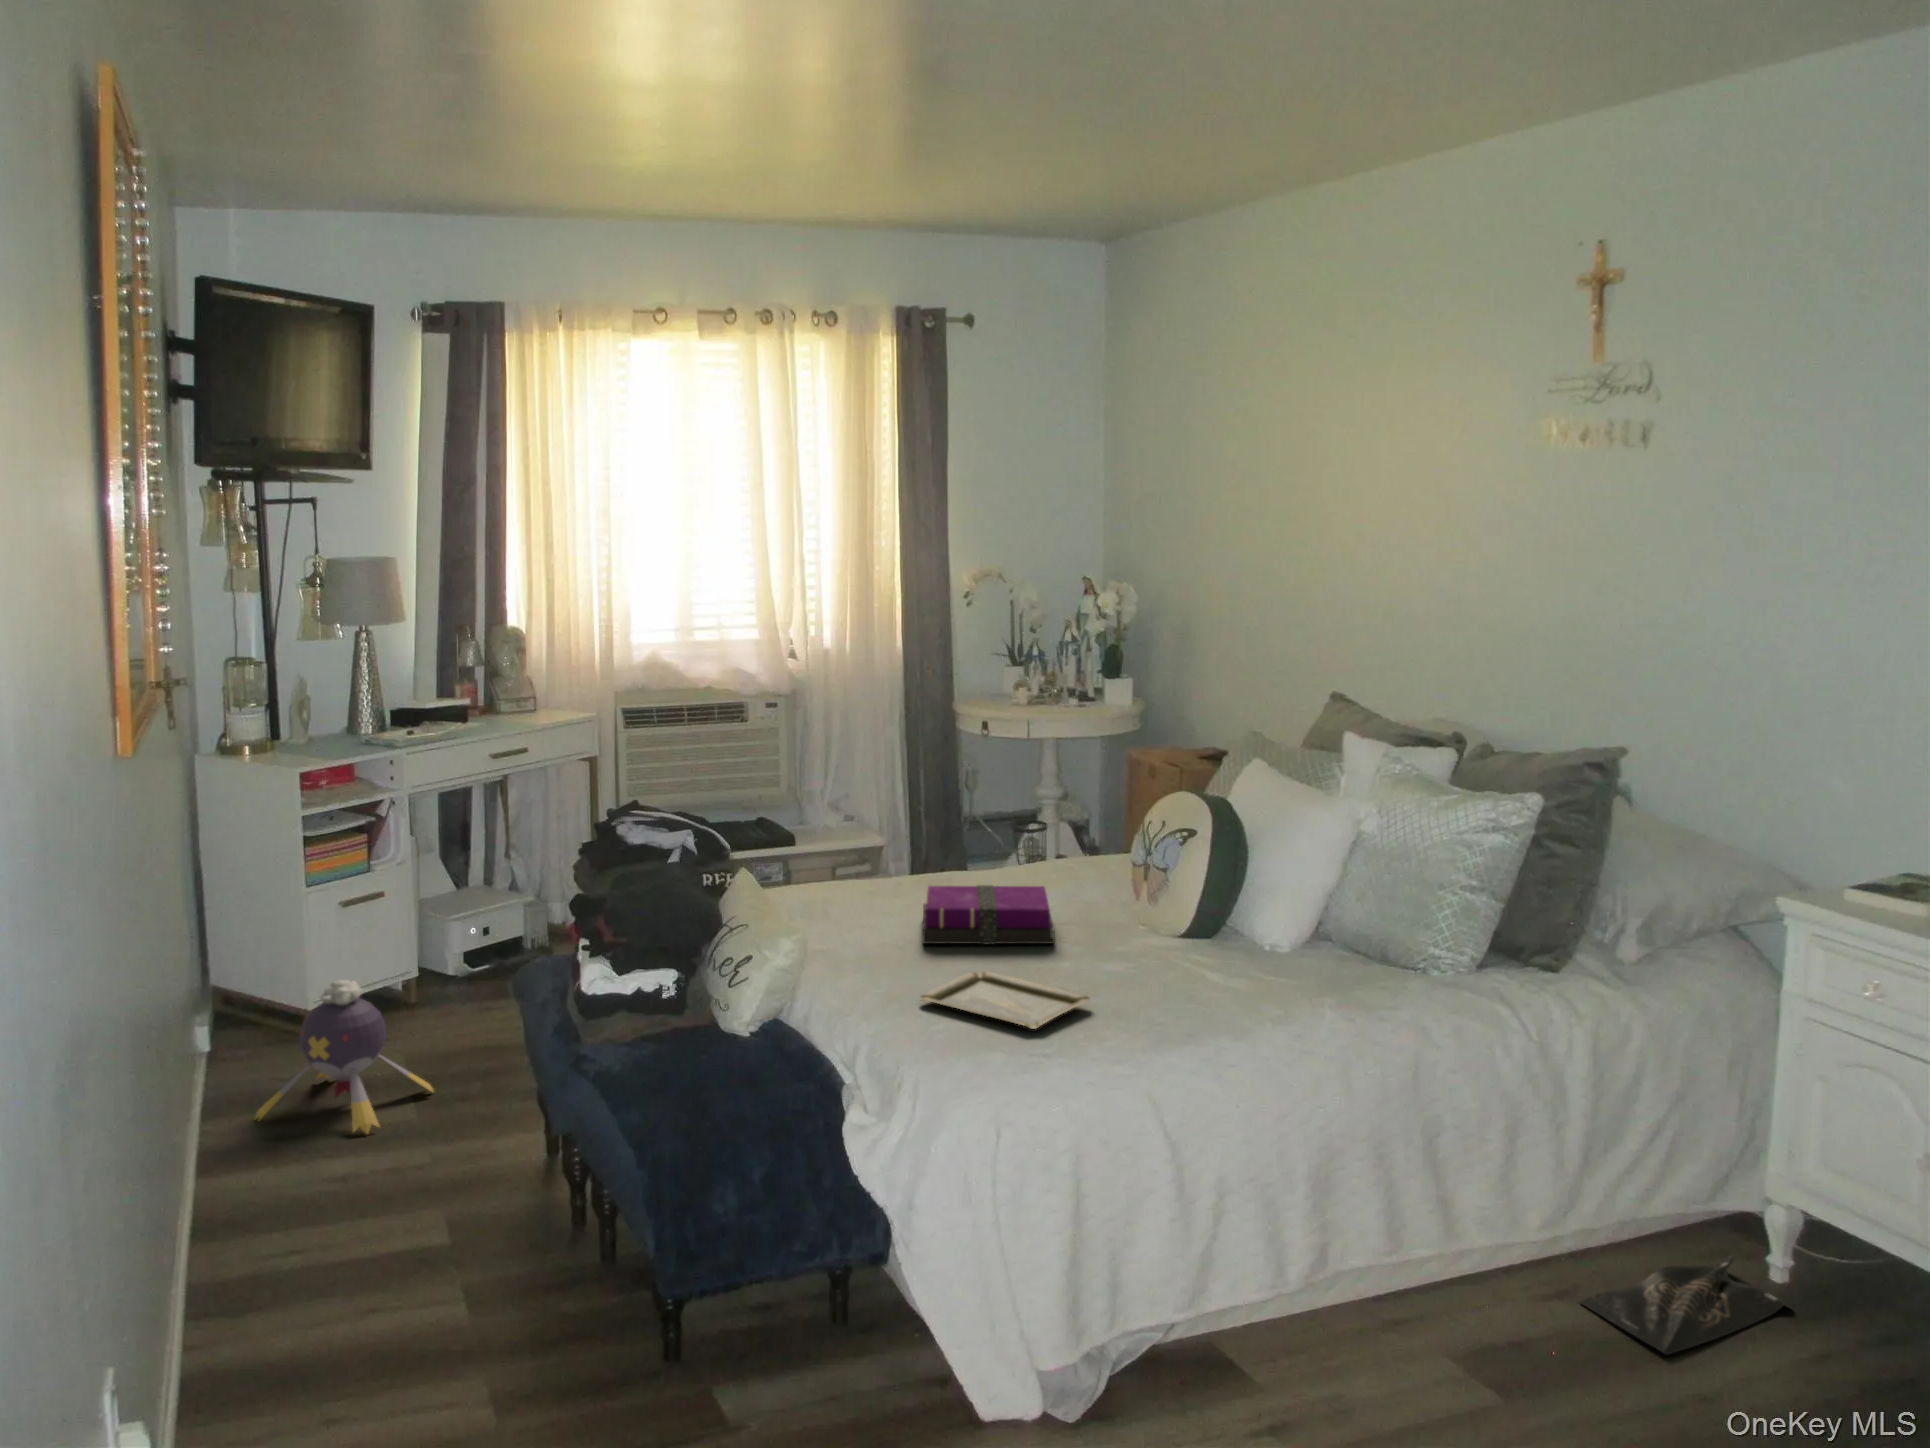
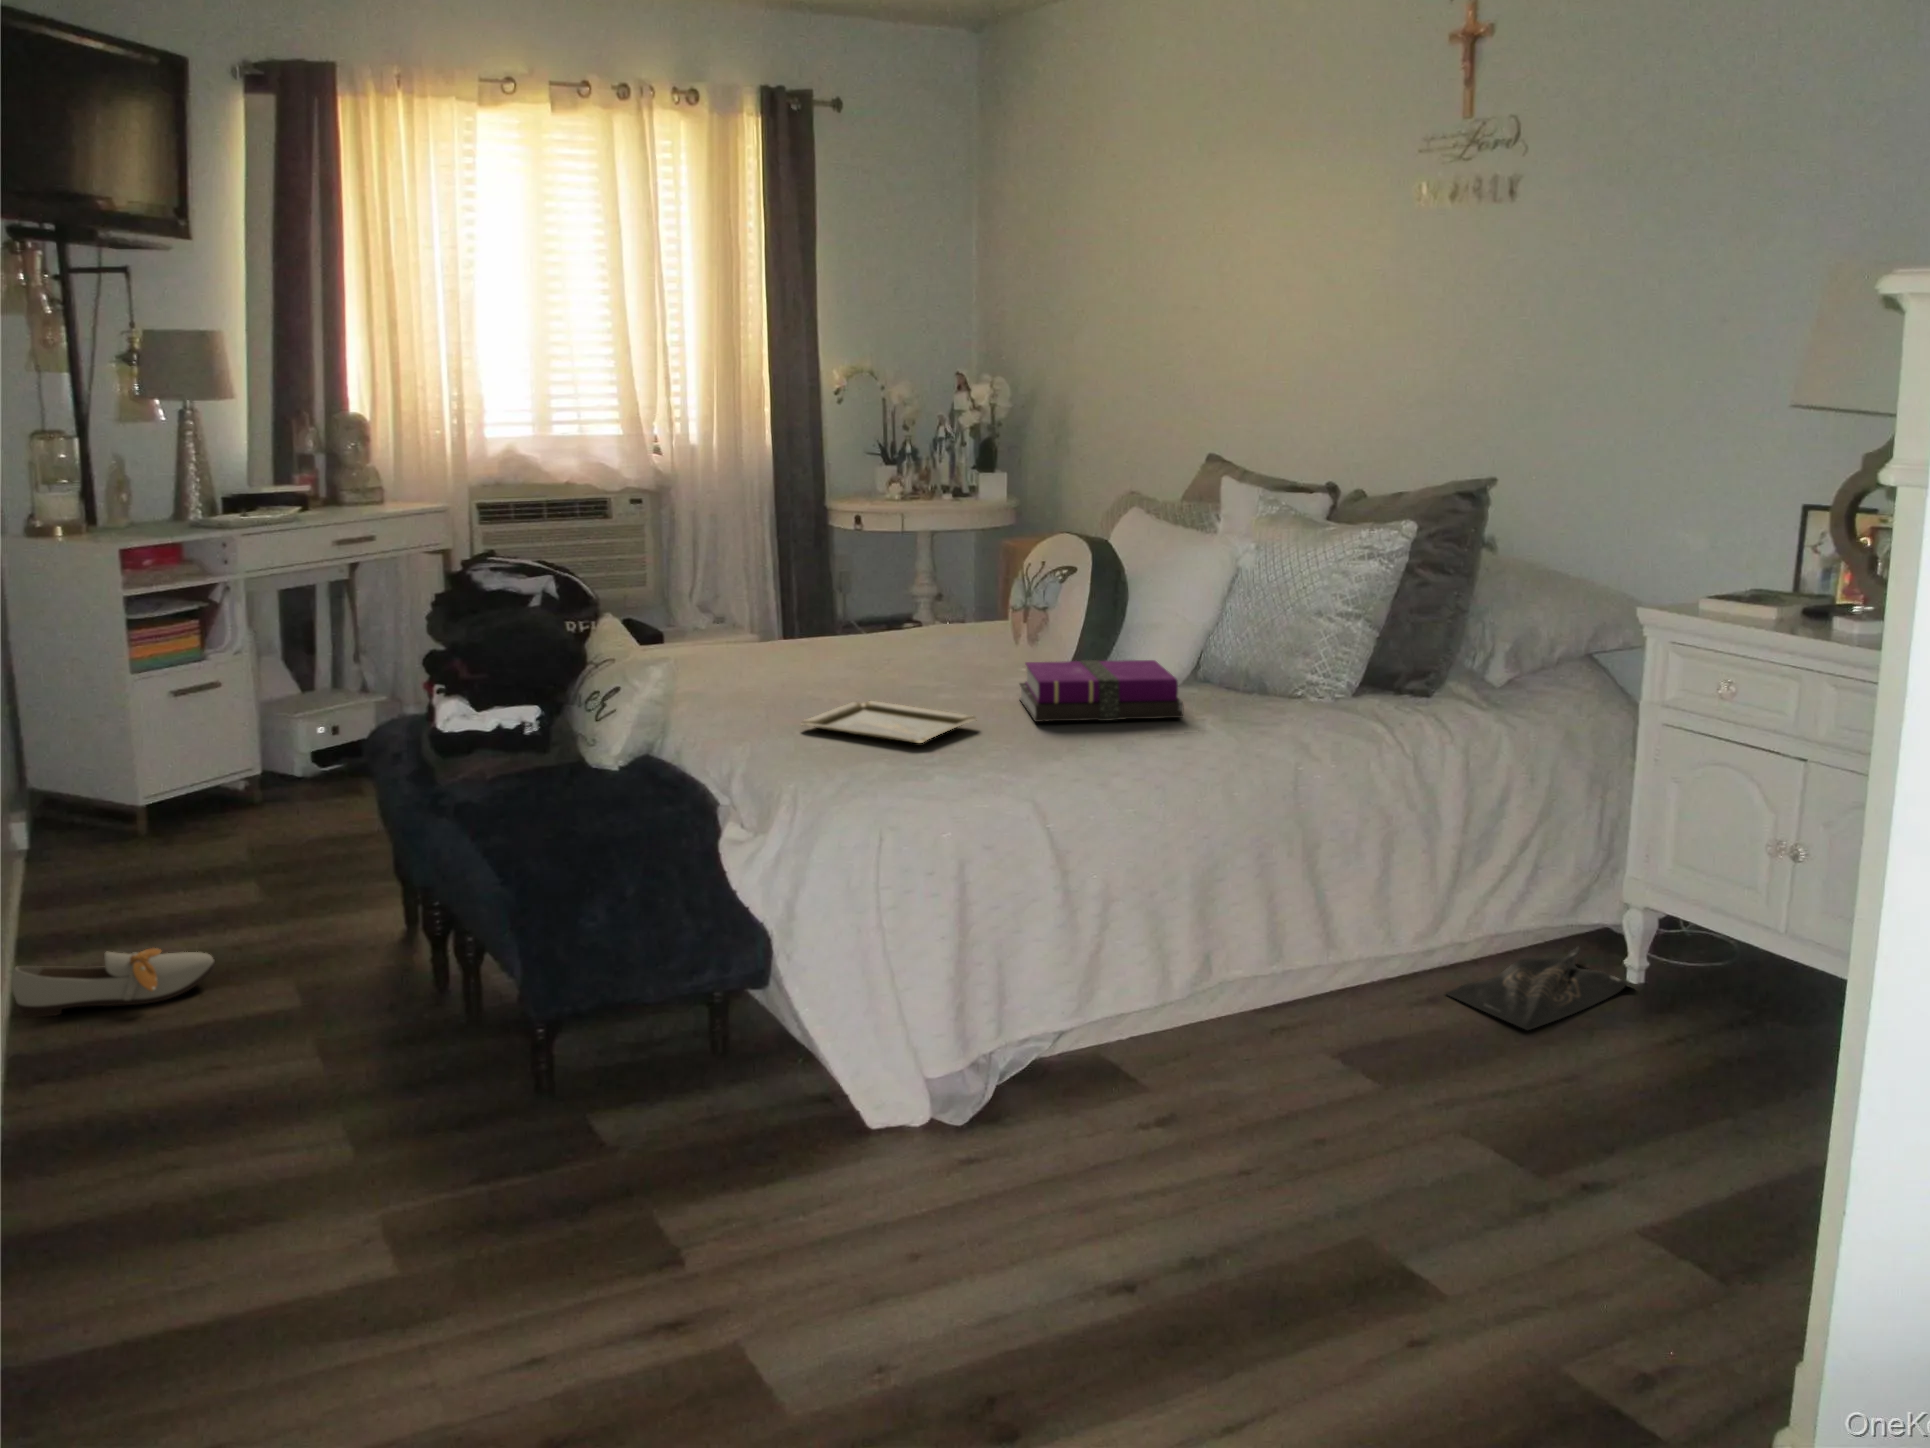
notebook: present [923,885,1055,944] -> present [1020,660,1183,722]
plush toy: present [255,980,434,1134] -> none [72,756,284,917]
shoe: none [208,1175,379,1238] -> present [12,948,215,1018]

